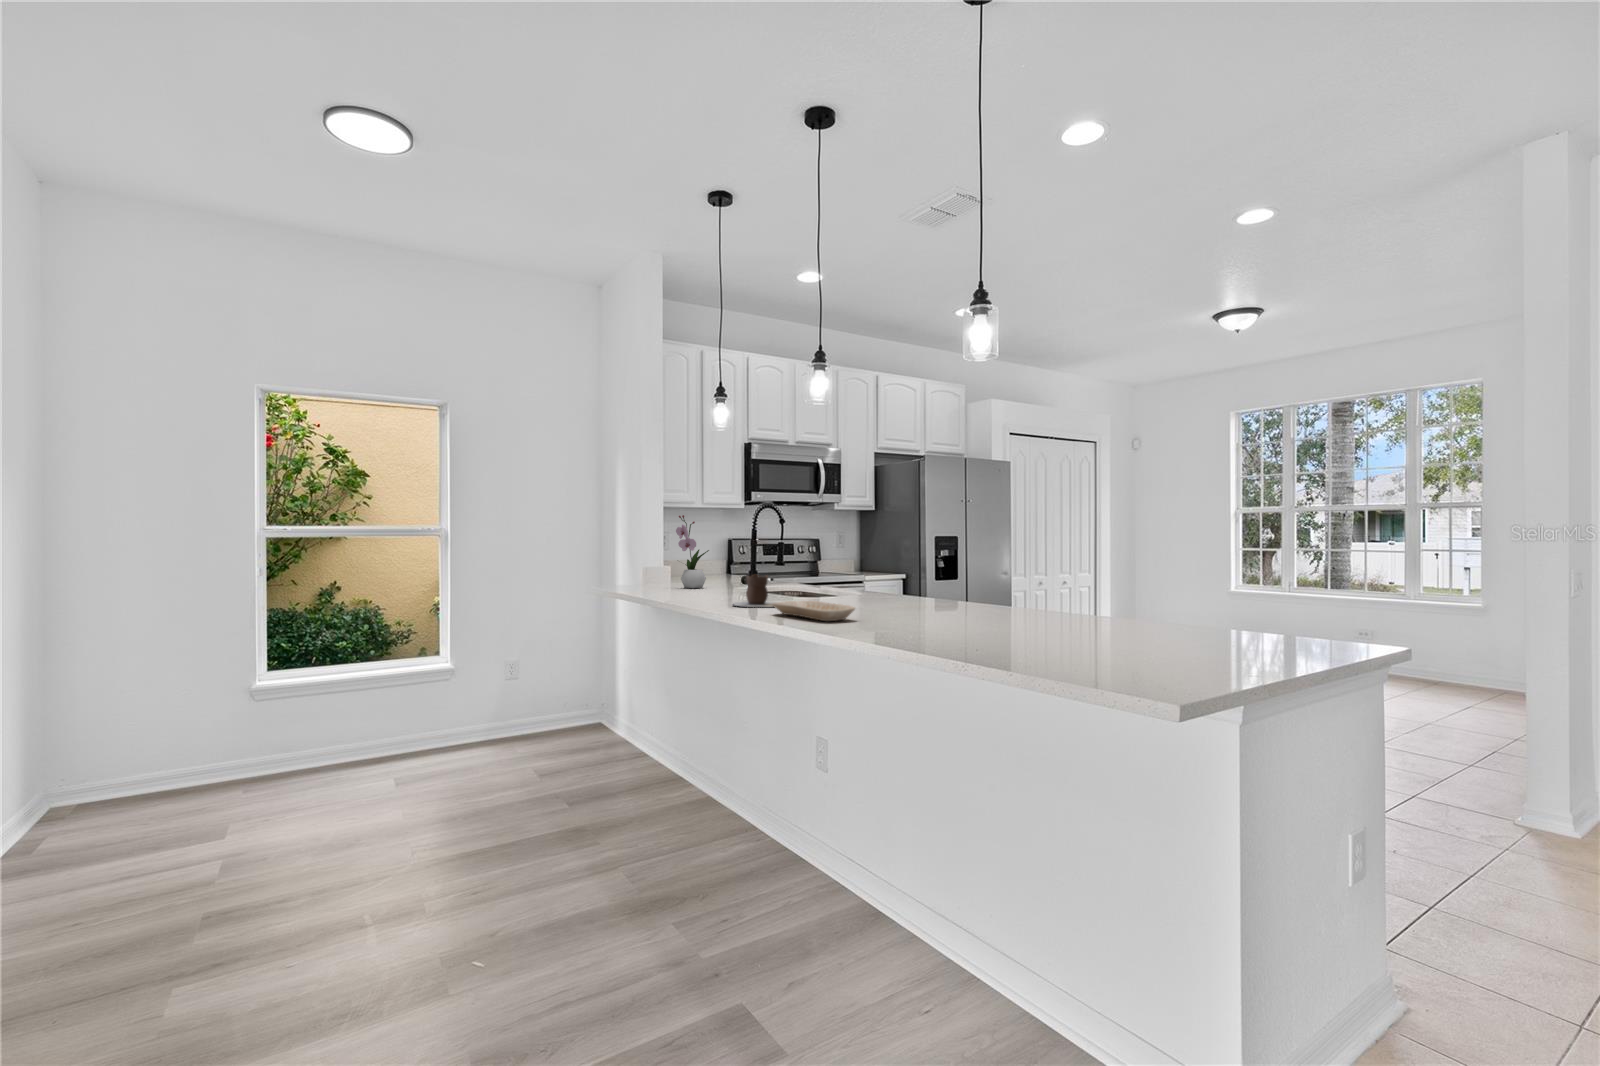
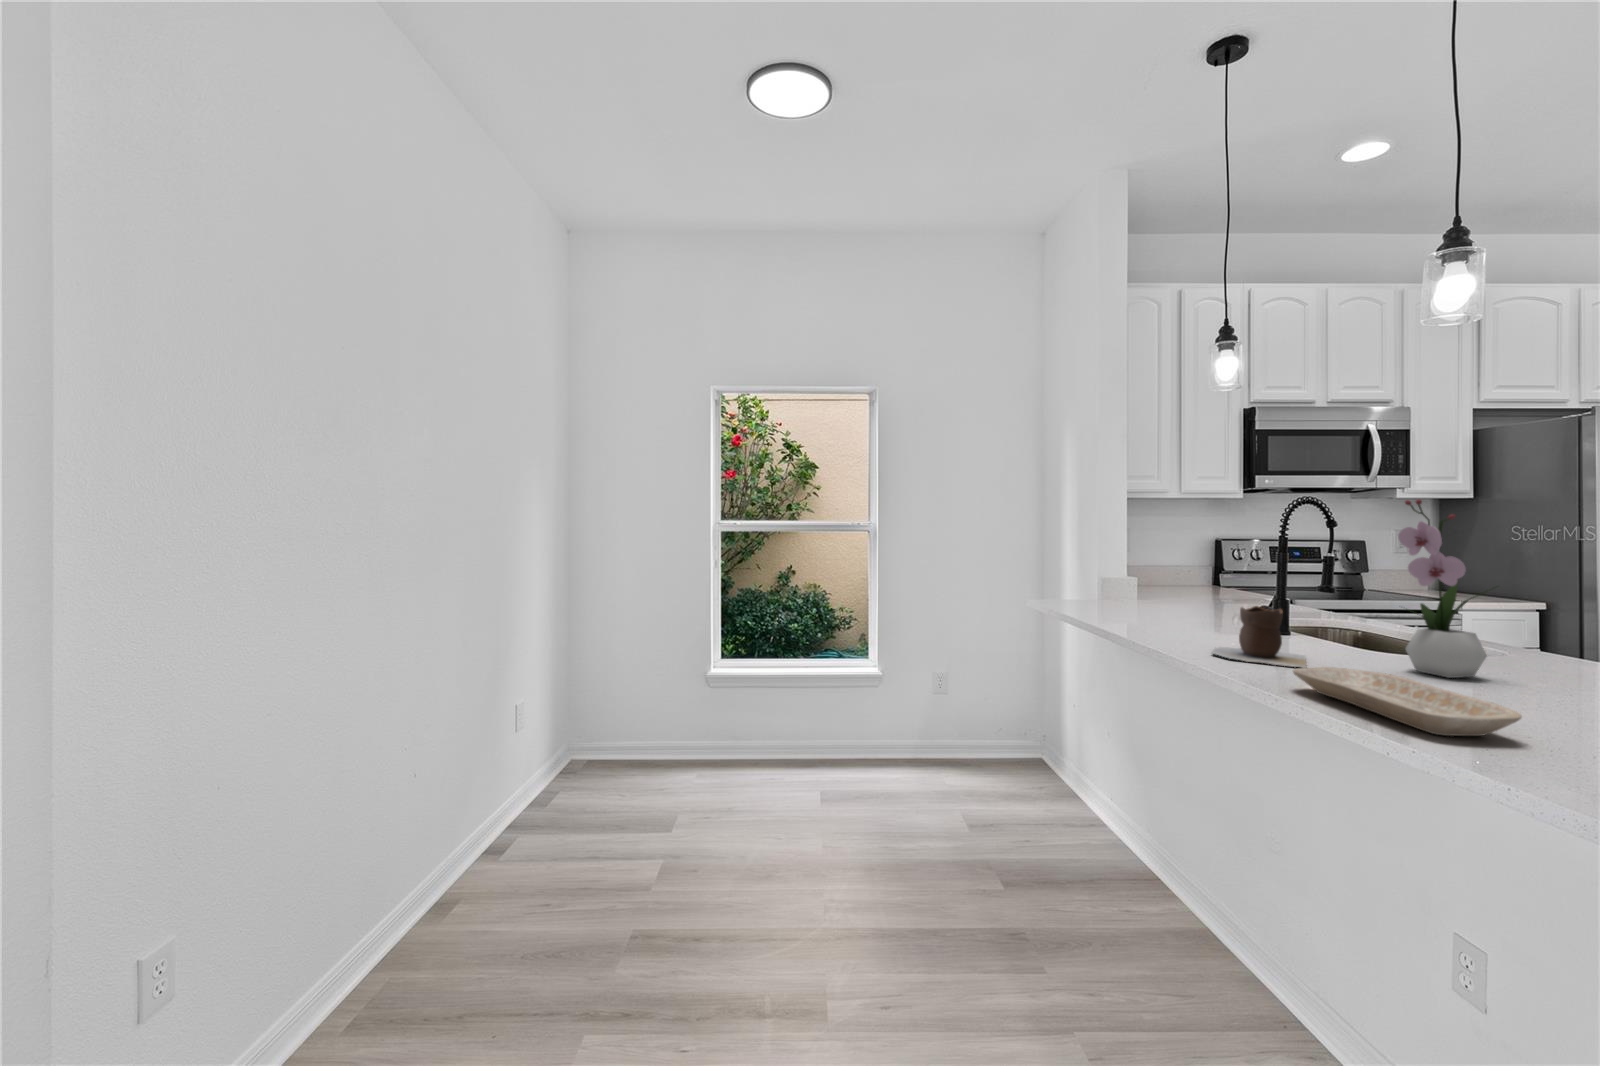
flower arrangement: present [676,515,709,588] -> present [1398,499,1497,678]

